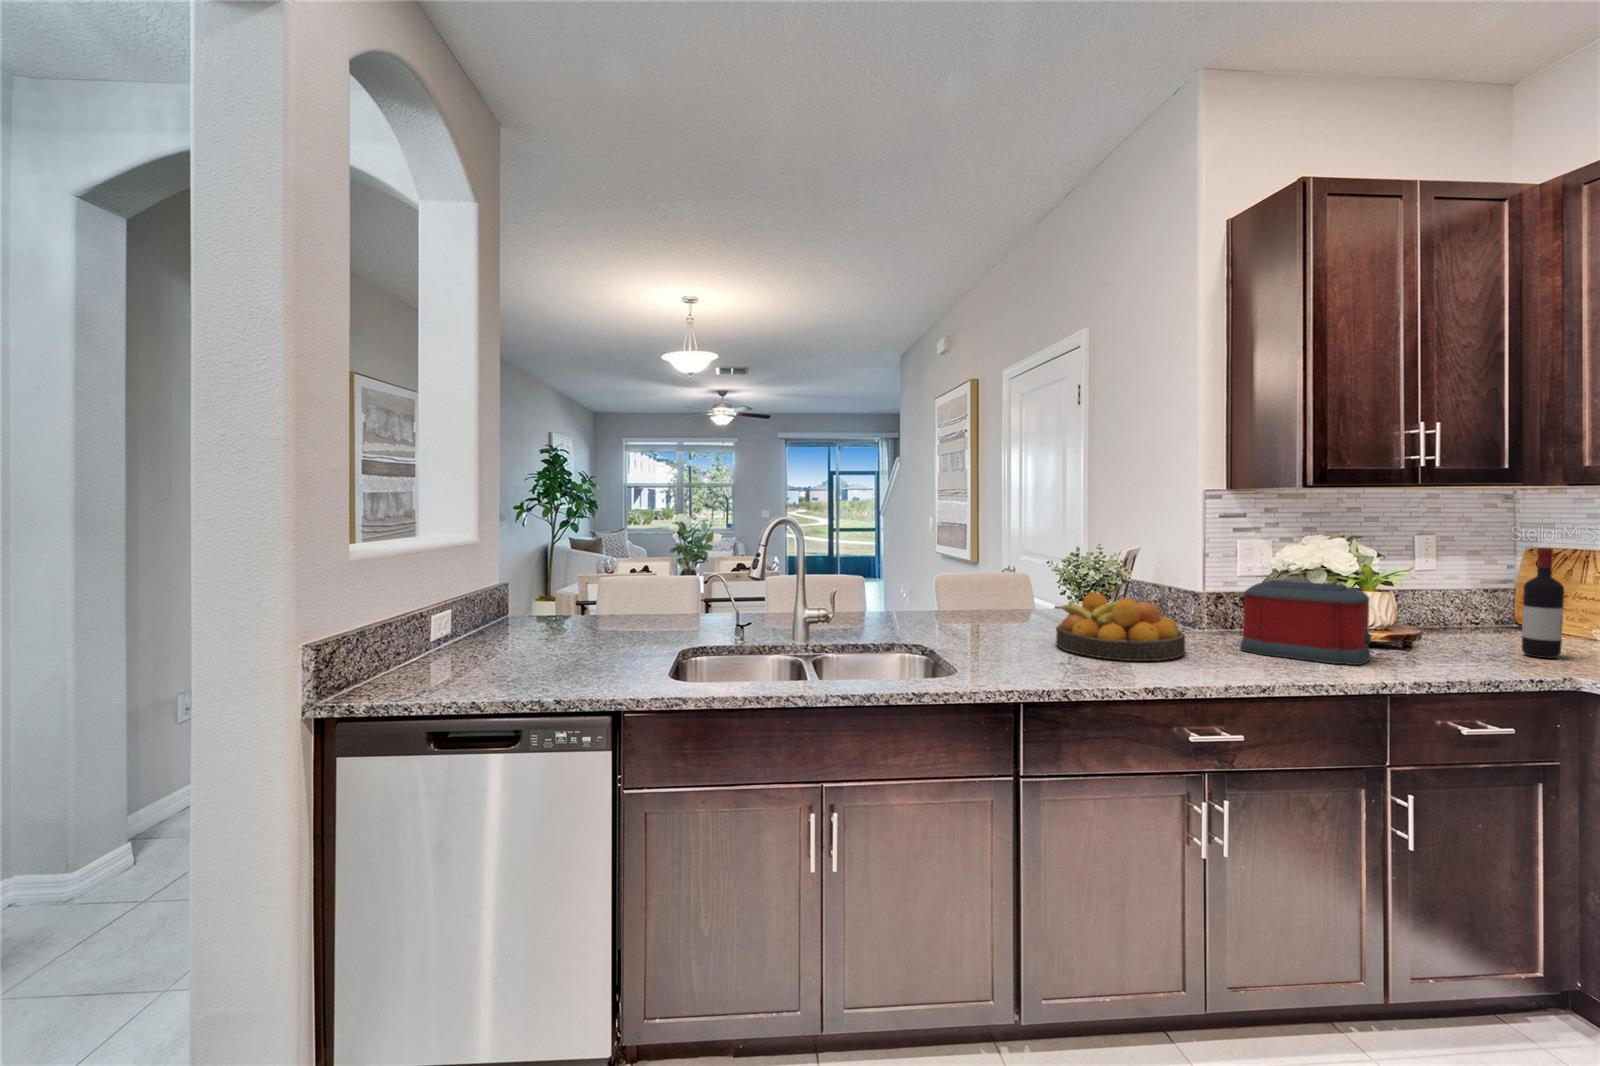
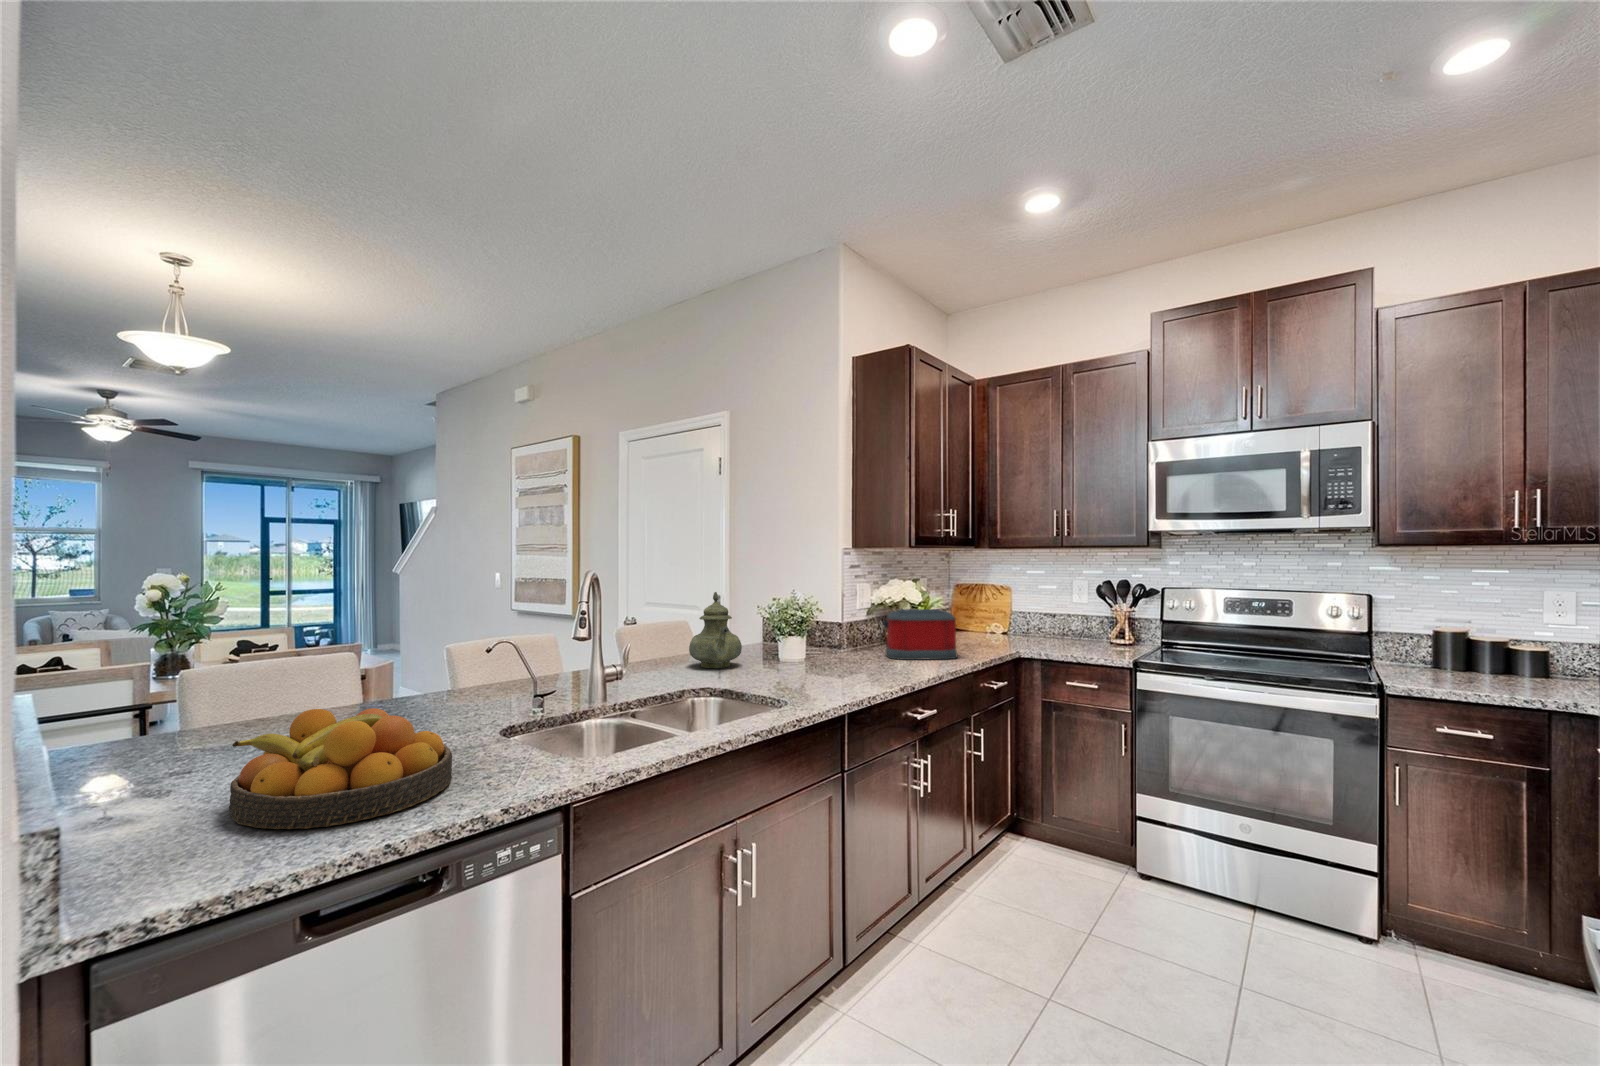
teapot: none [960,541,1023,629] -> present [689,592,742,668]
wine bottle: present [1522,548,1564,658] -> none [992,582,1009,643]
fruit bowl: present [1055,593,1185,661] -> present [229,708,452,829]

